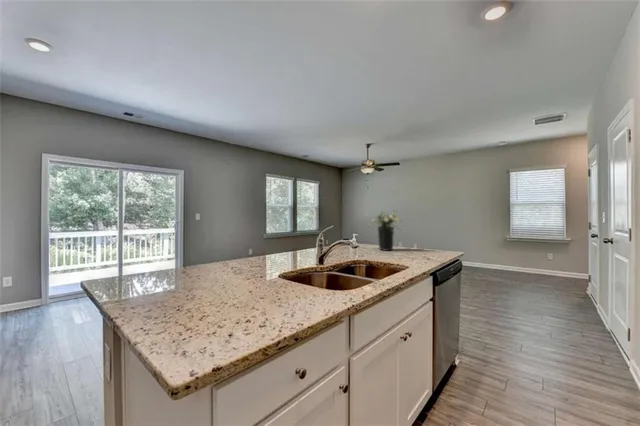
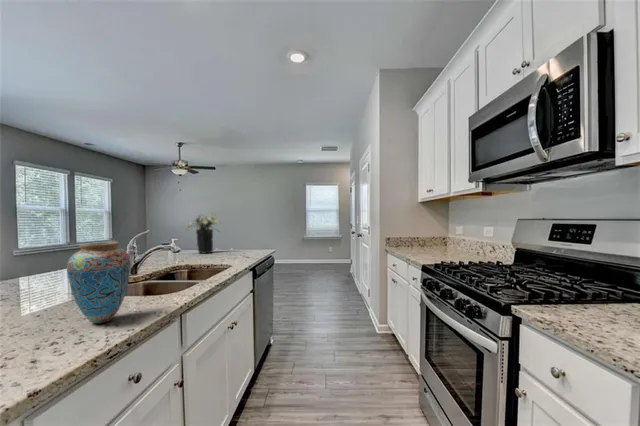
vase: none [260,238,307,310] -> present [67,242,131,324]

